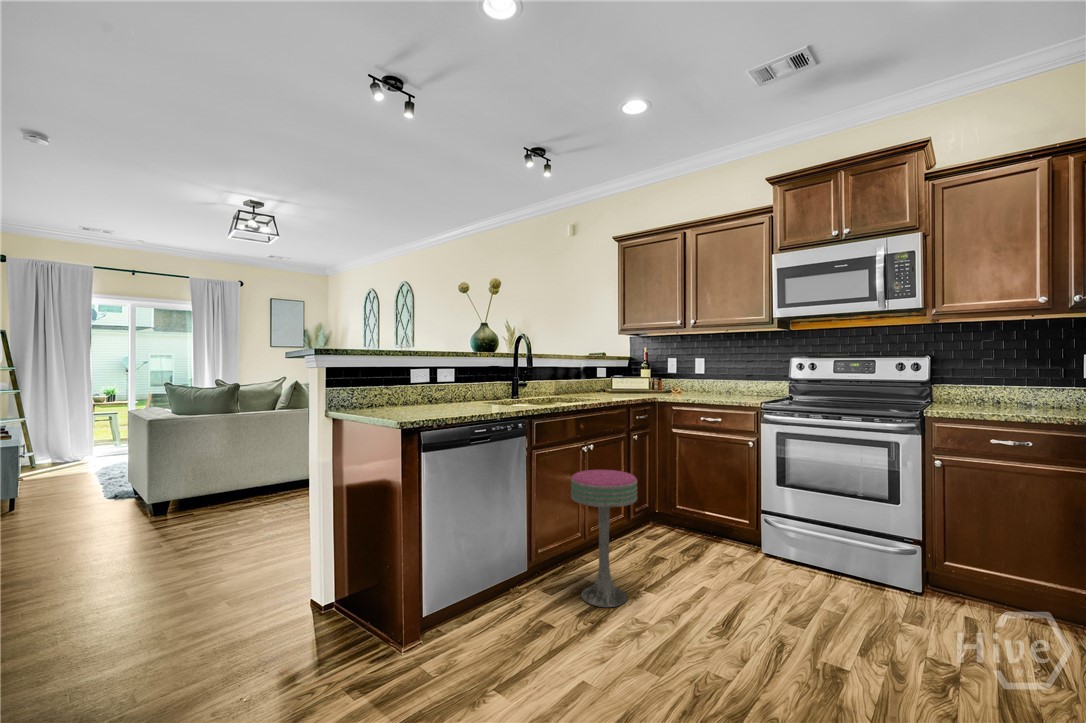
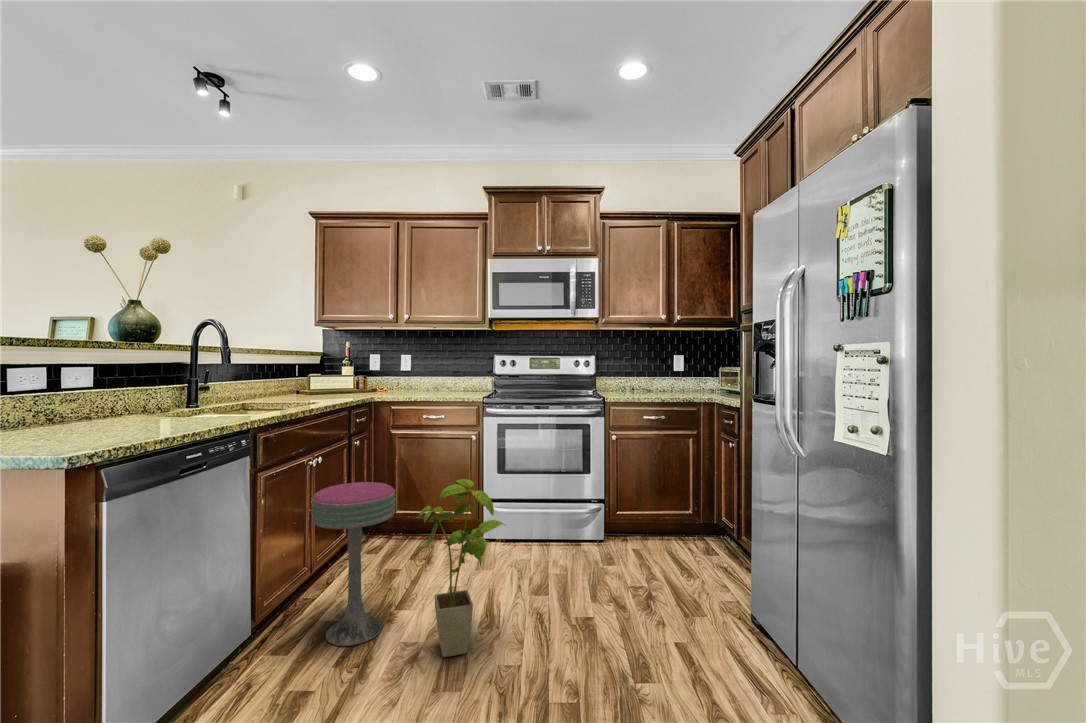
house plant: none [645,479,735,648] -> present [418,479,505,657]

